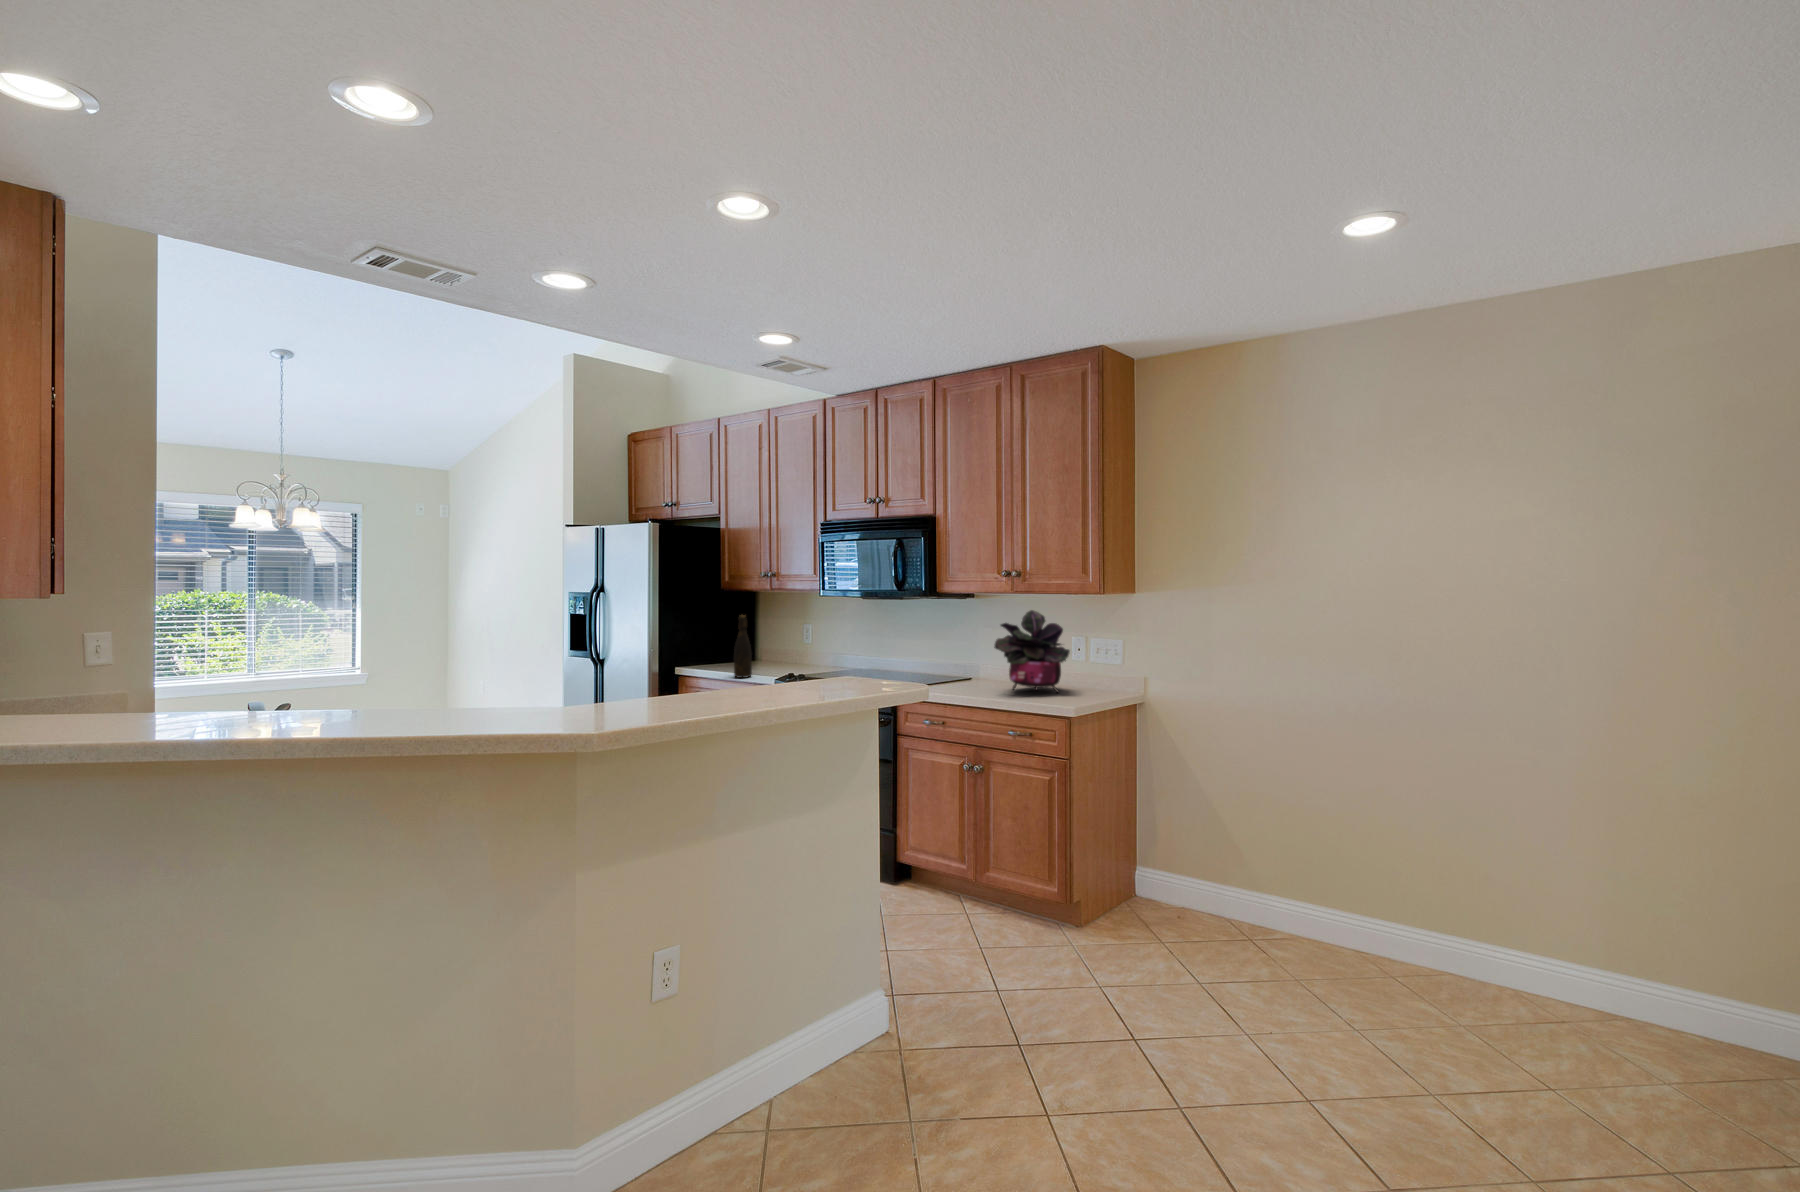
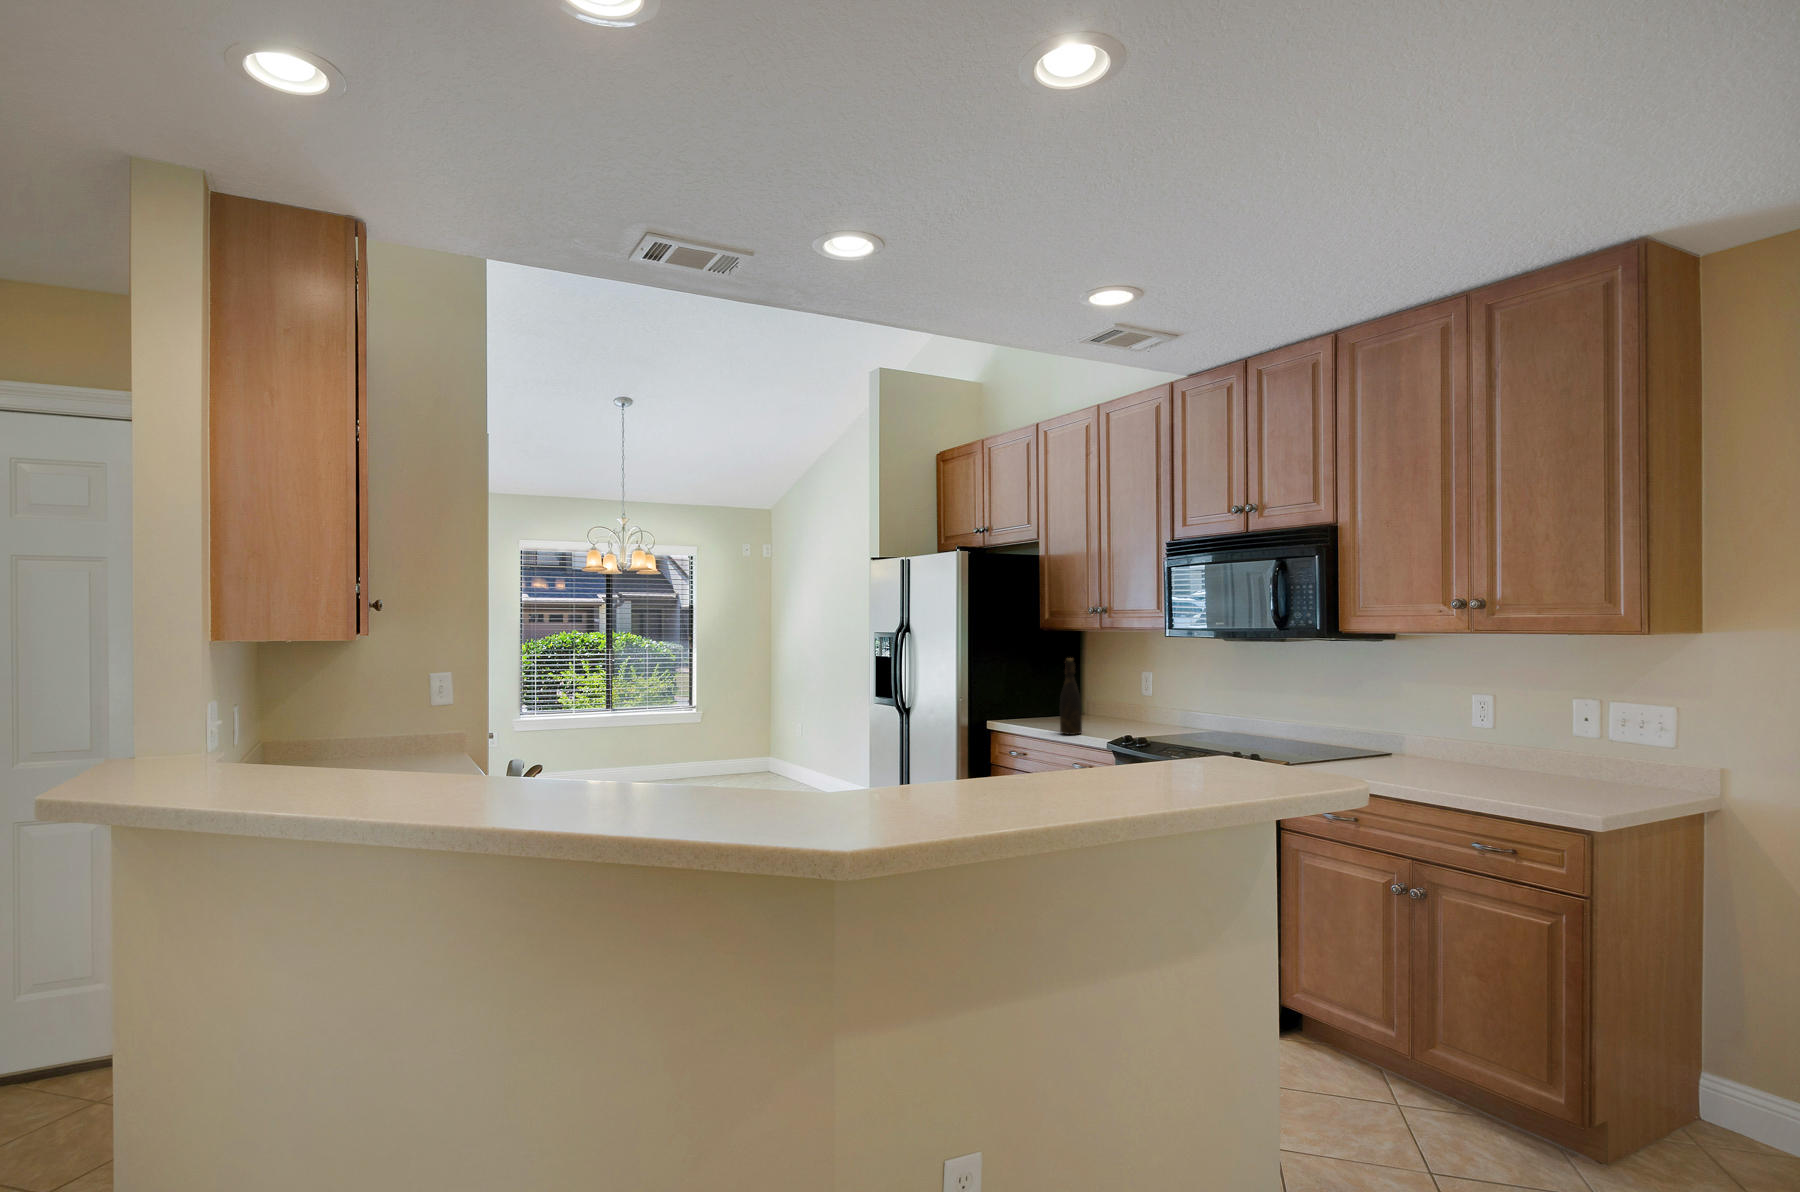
potted plant: present [994,610,1070,693] -> none [1441,656,1579,784]

